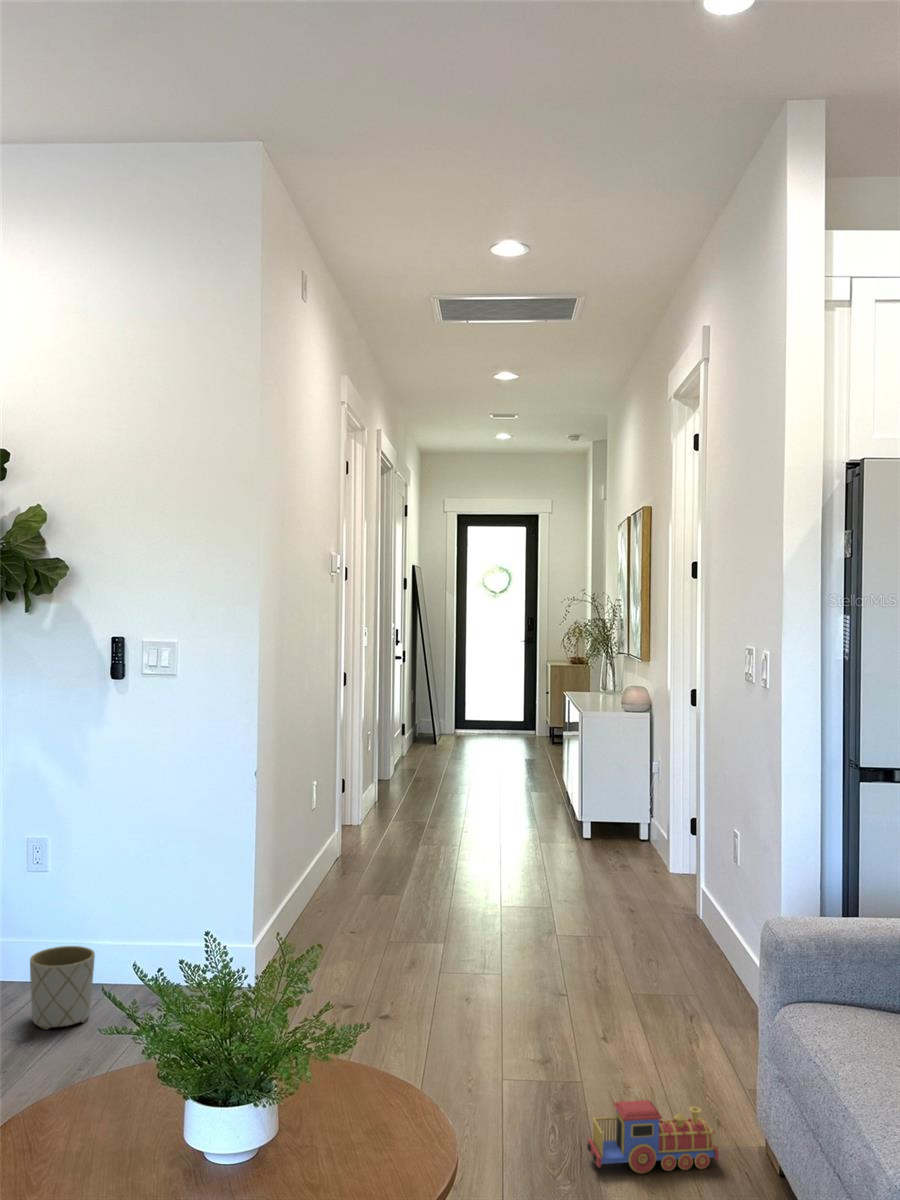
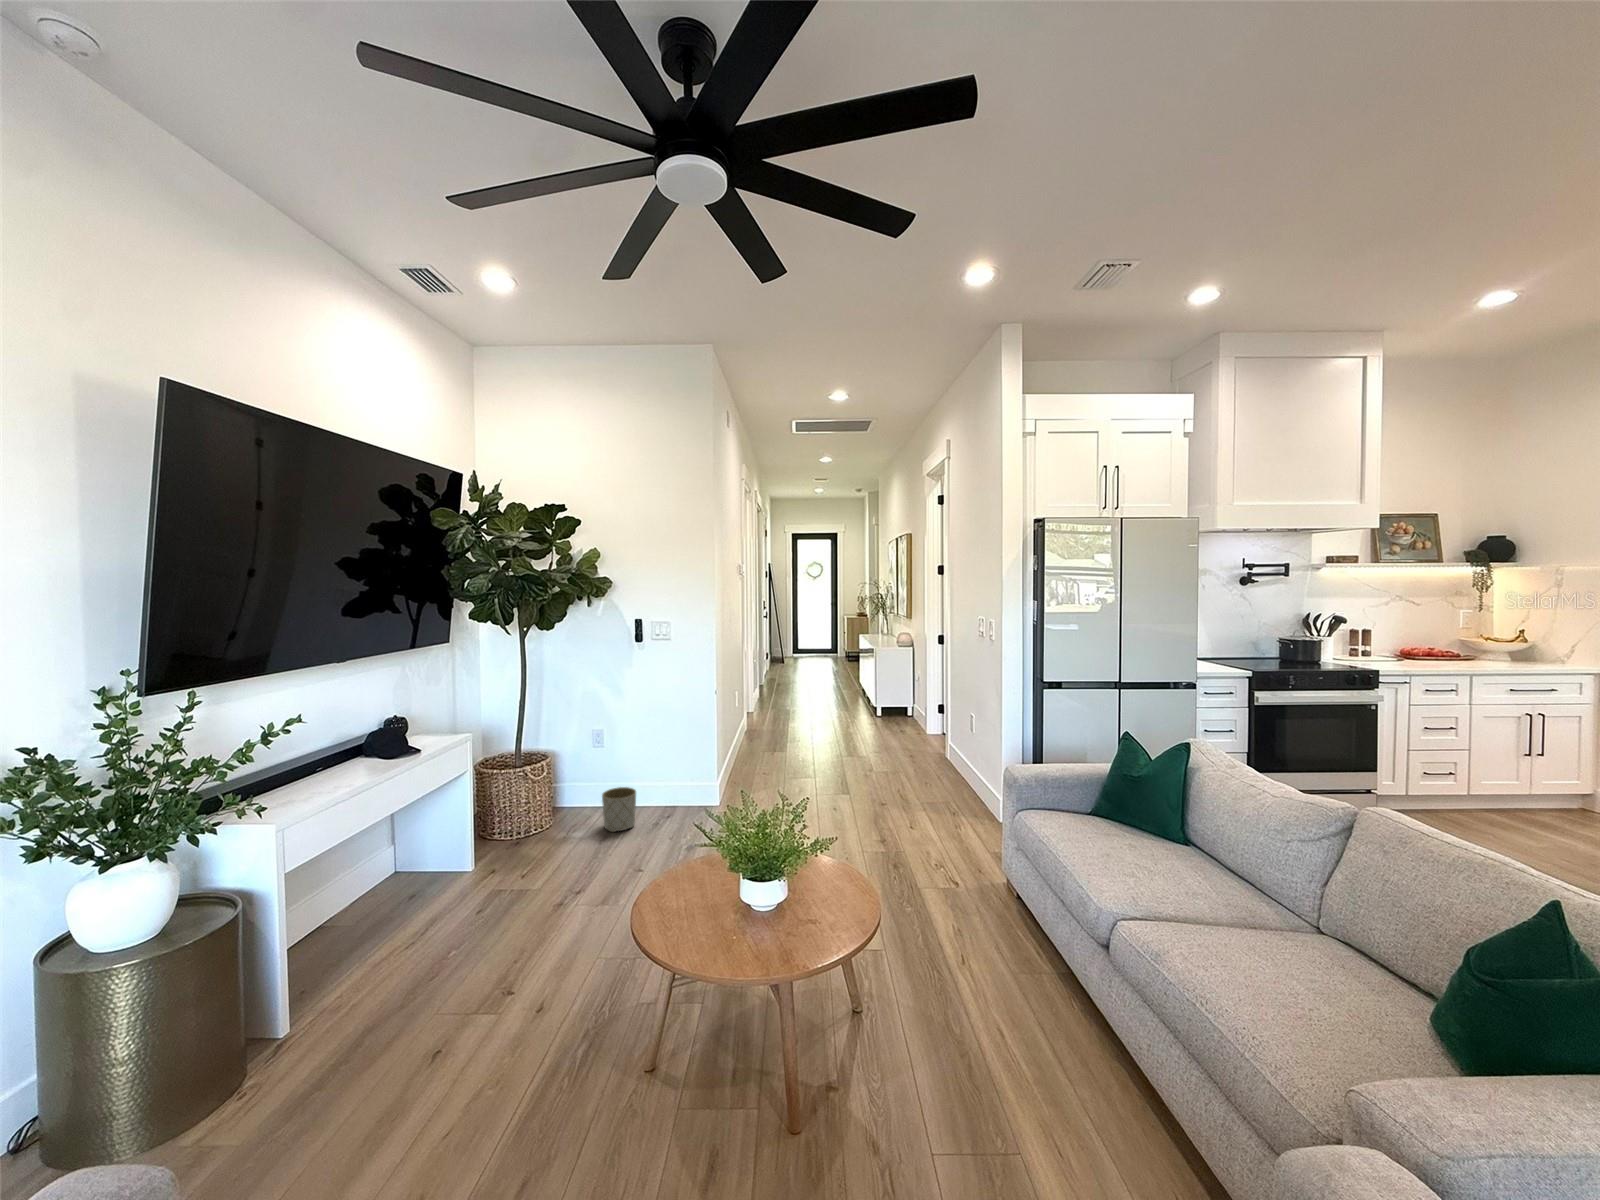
toy train: present [587,1100,719,1173] -> none [914,857,982,894]

